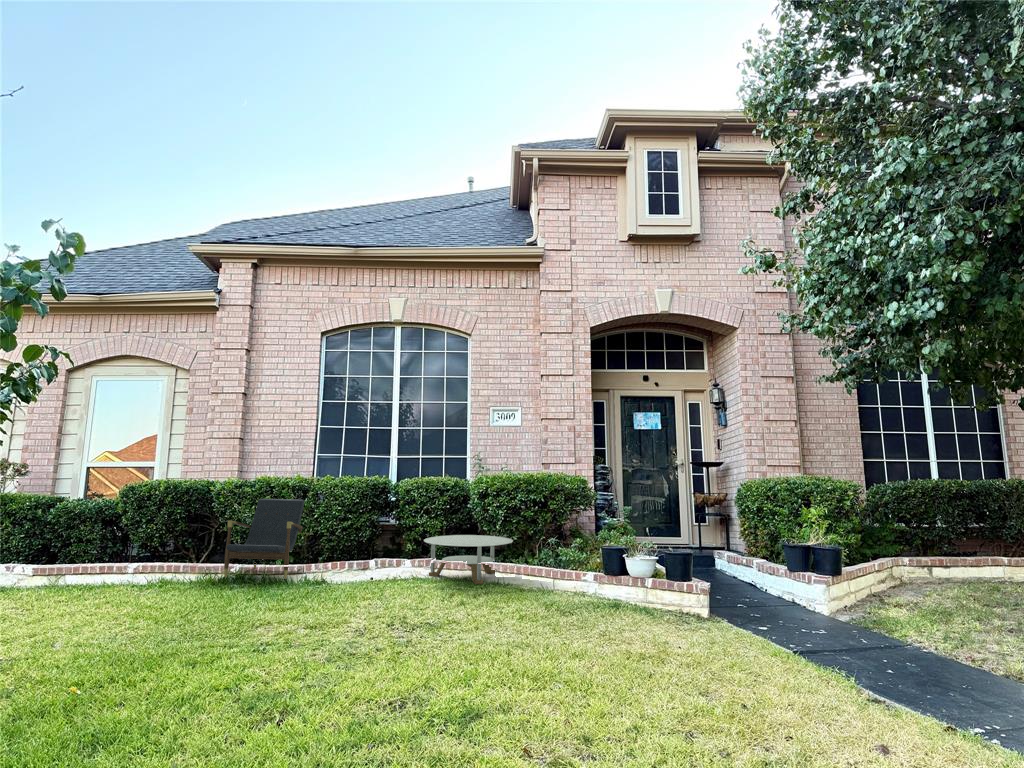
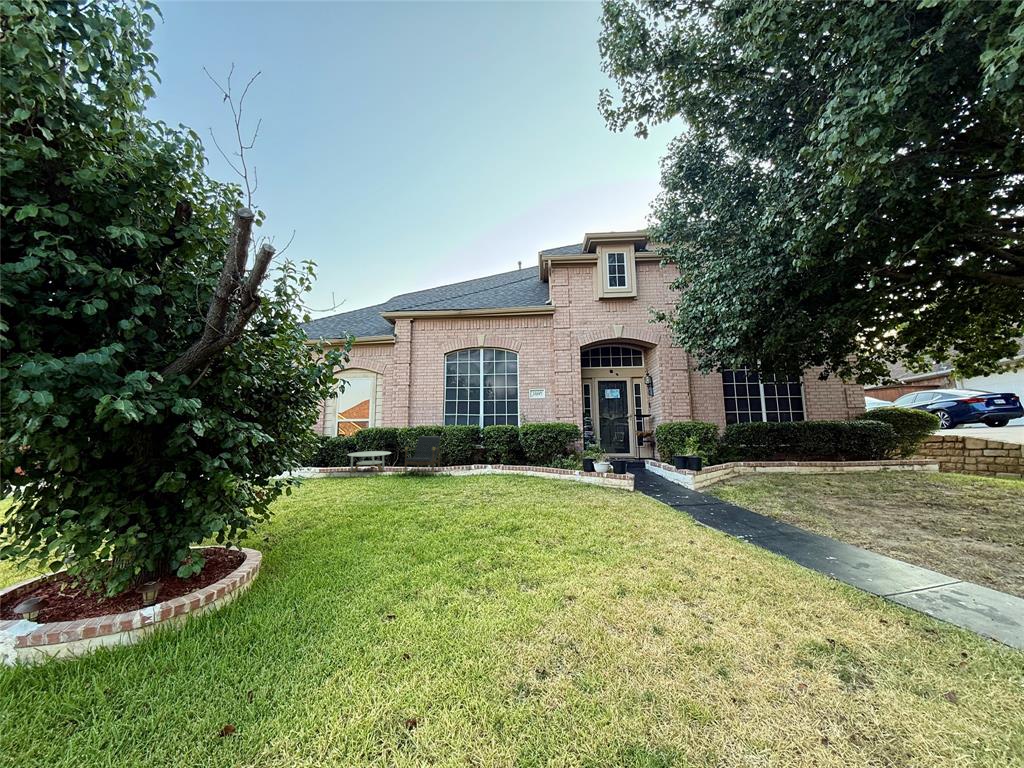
round table: present [424,535,513,584] -> present [347,451,391,473]

